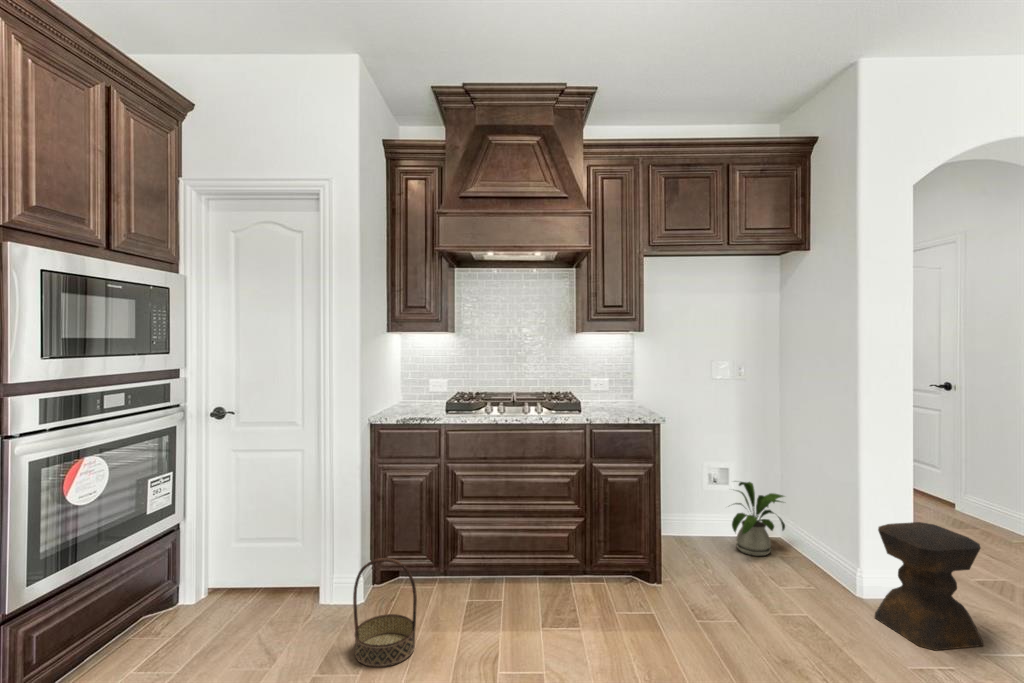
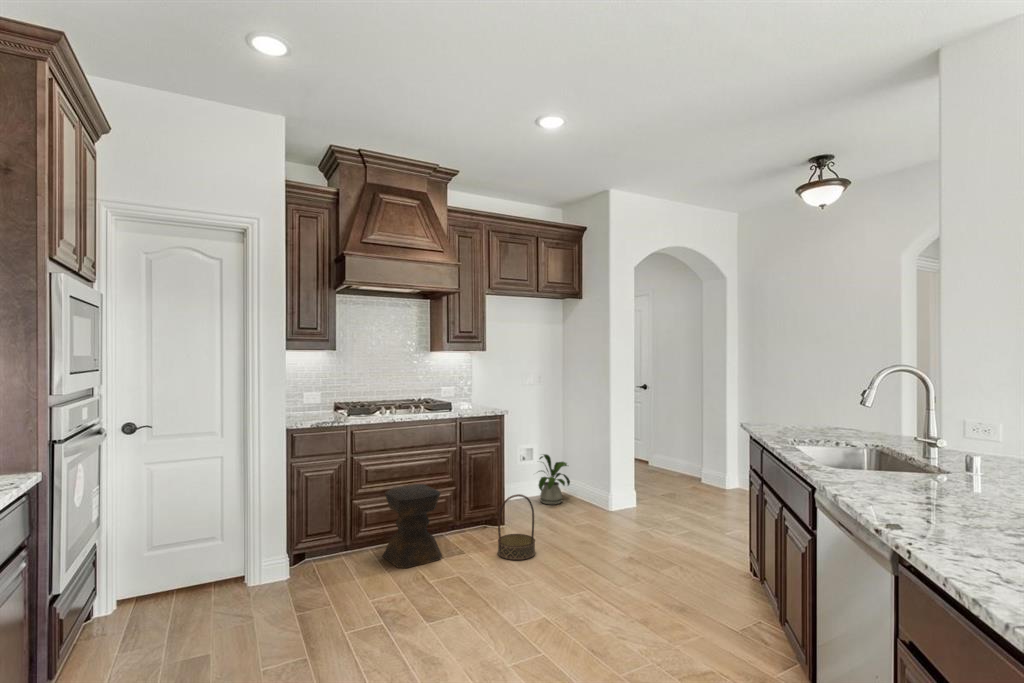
stool: present [875,522,983,650] -> present [383,484,442,568]
basket: present [353,558,417,667] -> present [498,494,535,560]

